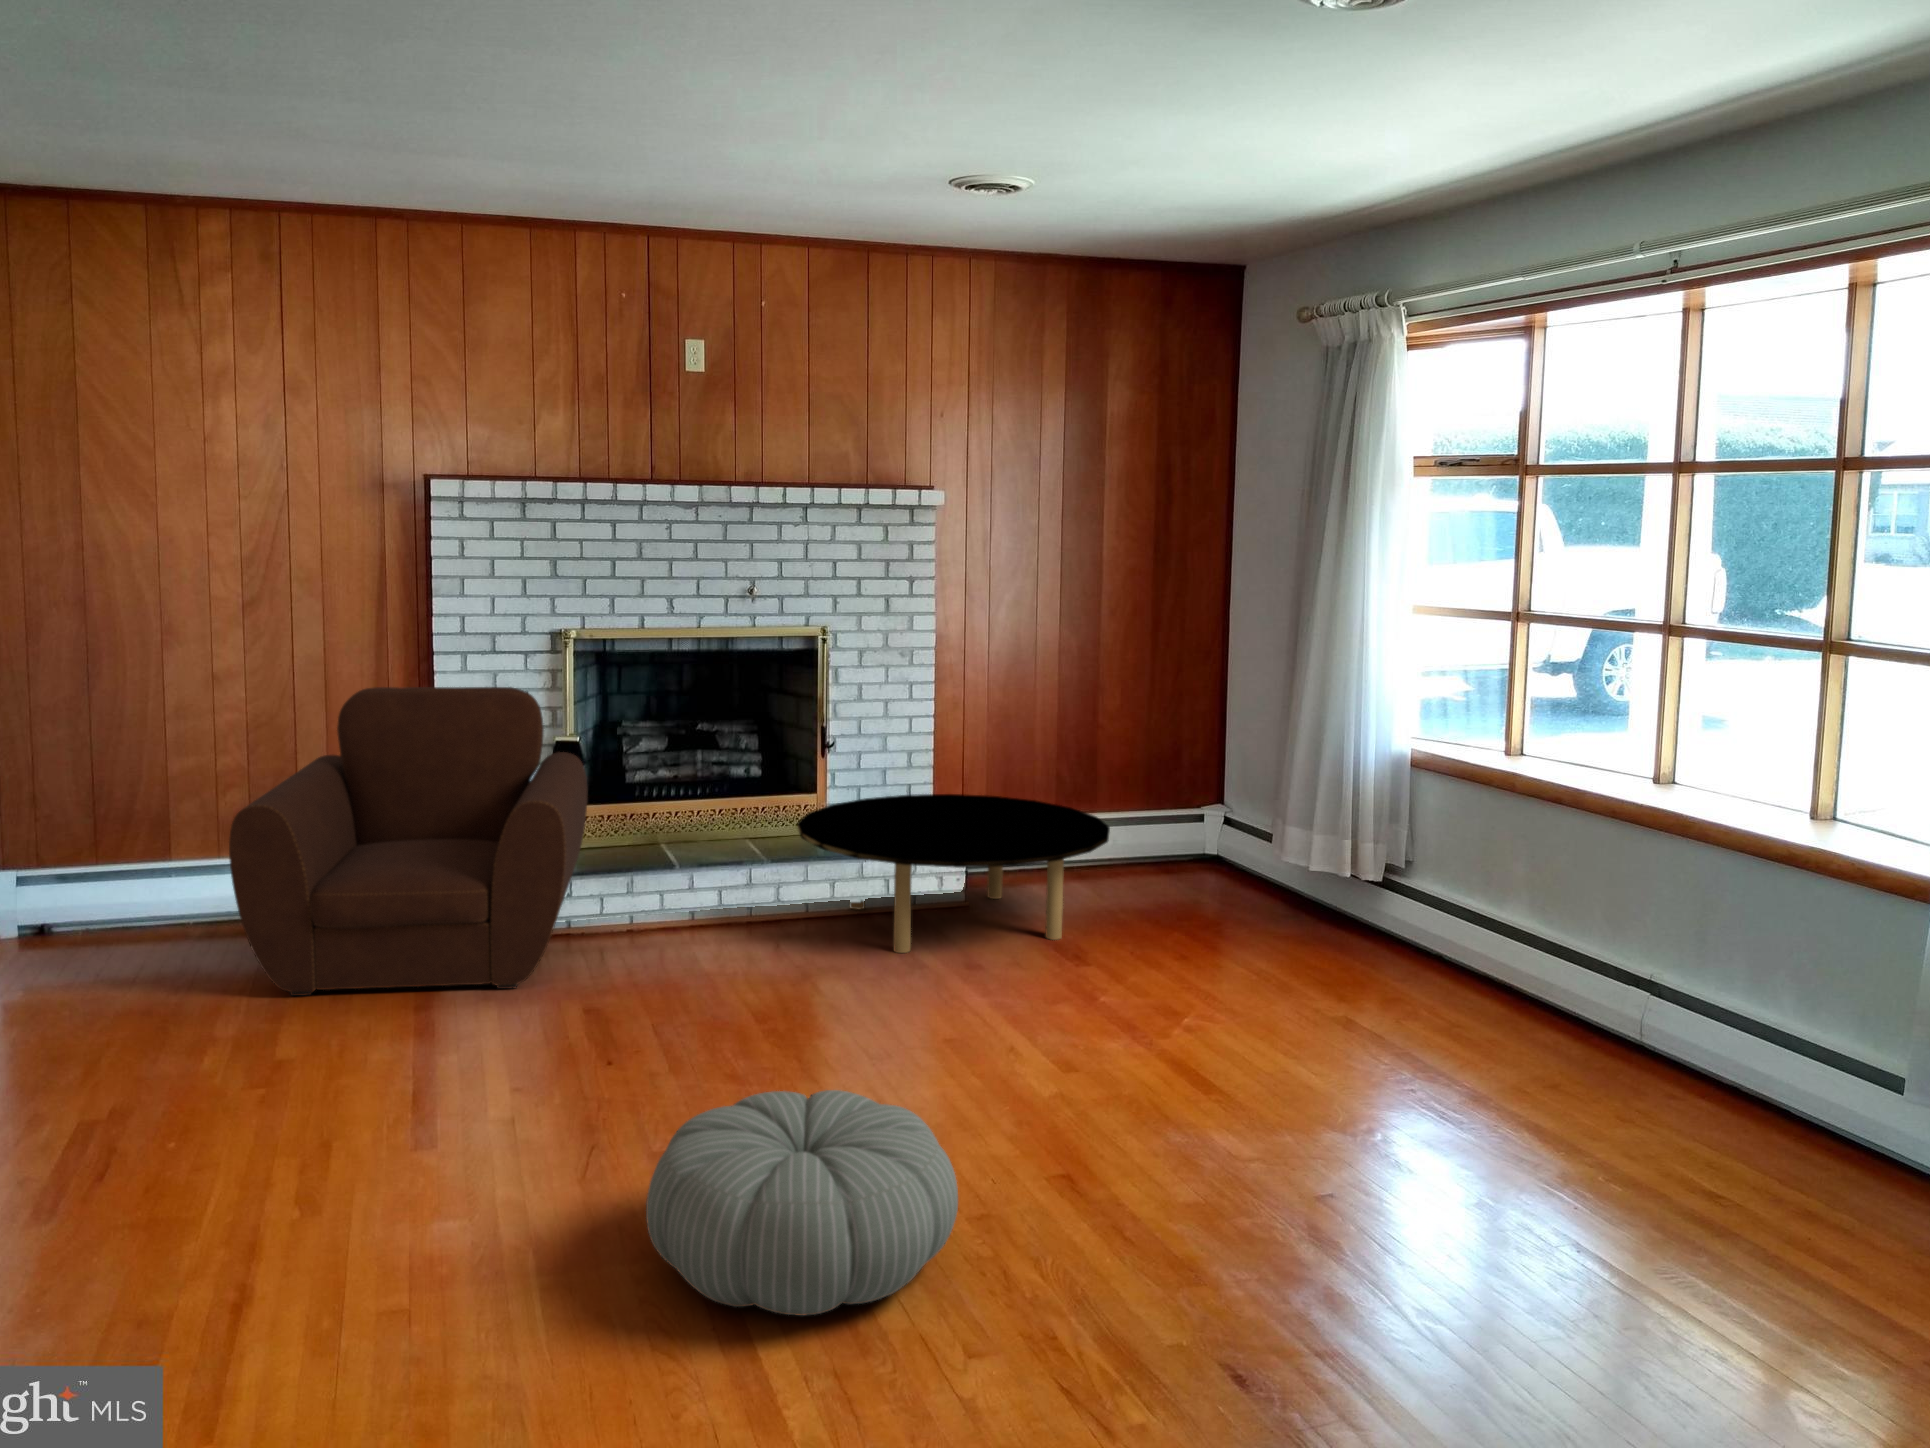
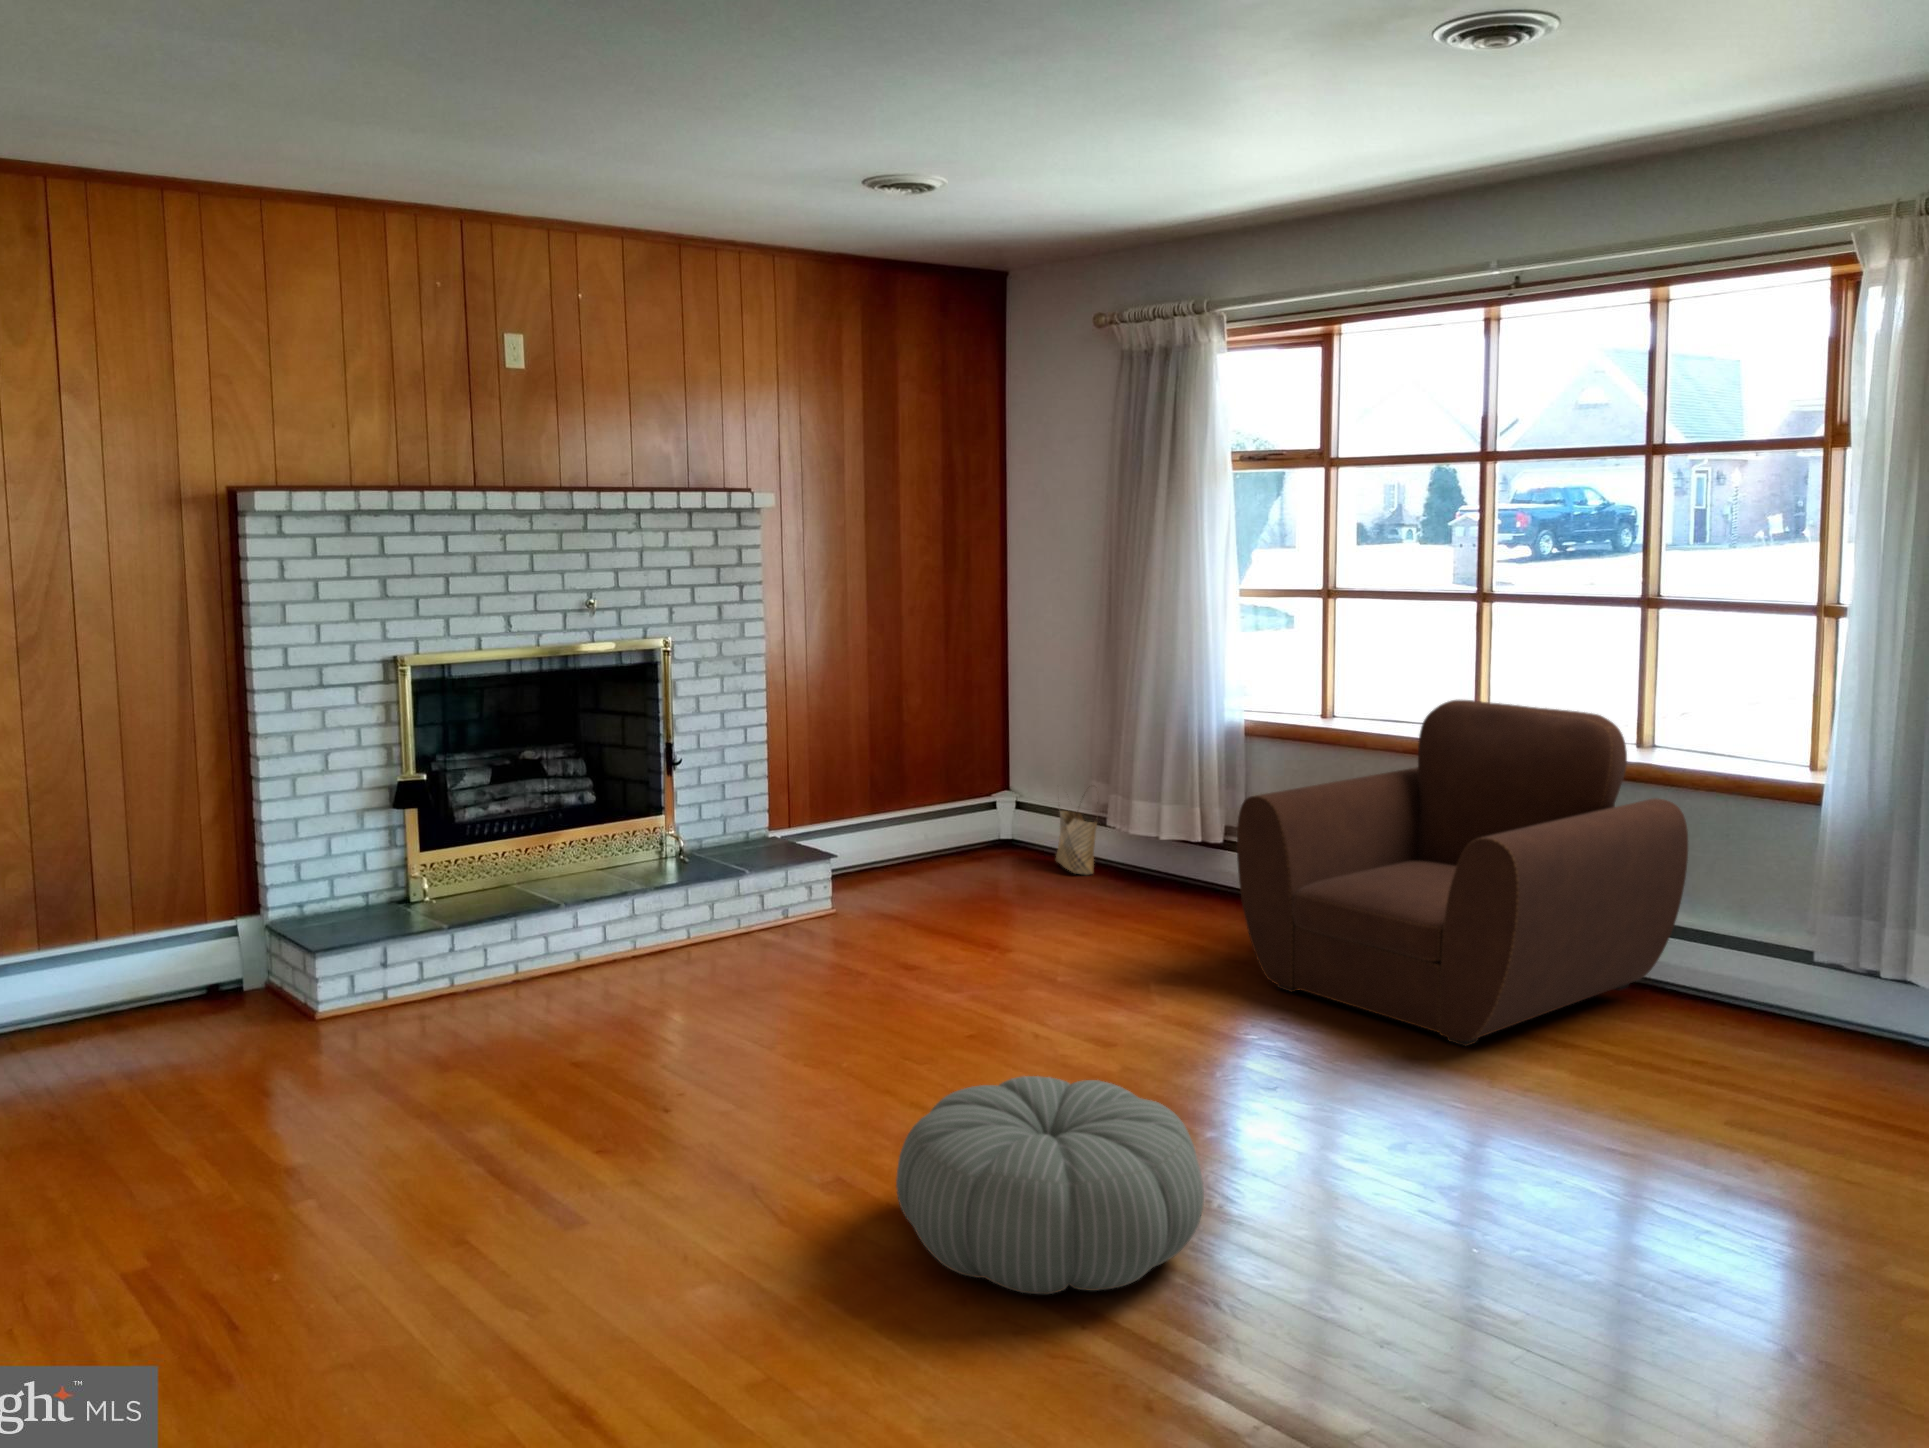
armchair: present [229,687,587,996] -> present [1237,700,1688,1046]
coffee table: present [797,794,1110,953] -> none [676,800,992,963]
woven basket: none [1236,803,1279,901] -> present [1056,786,1097,875]

